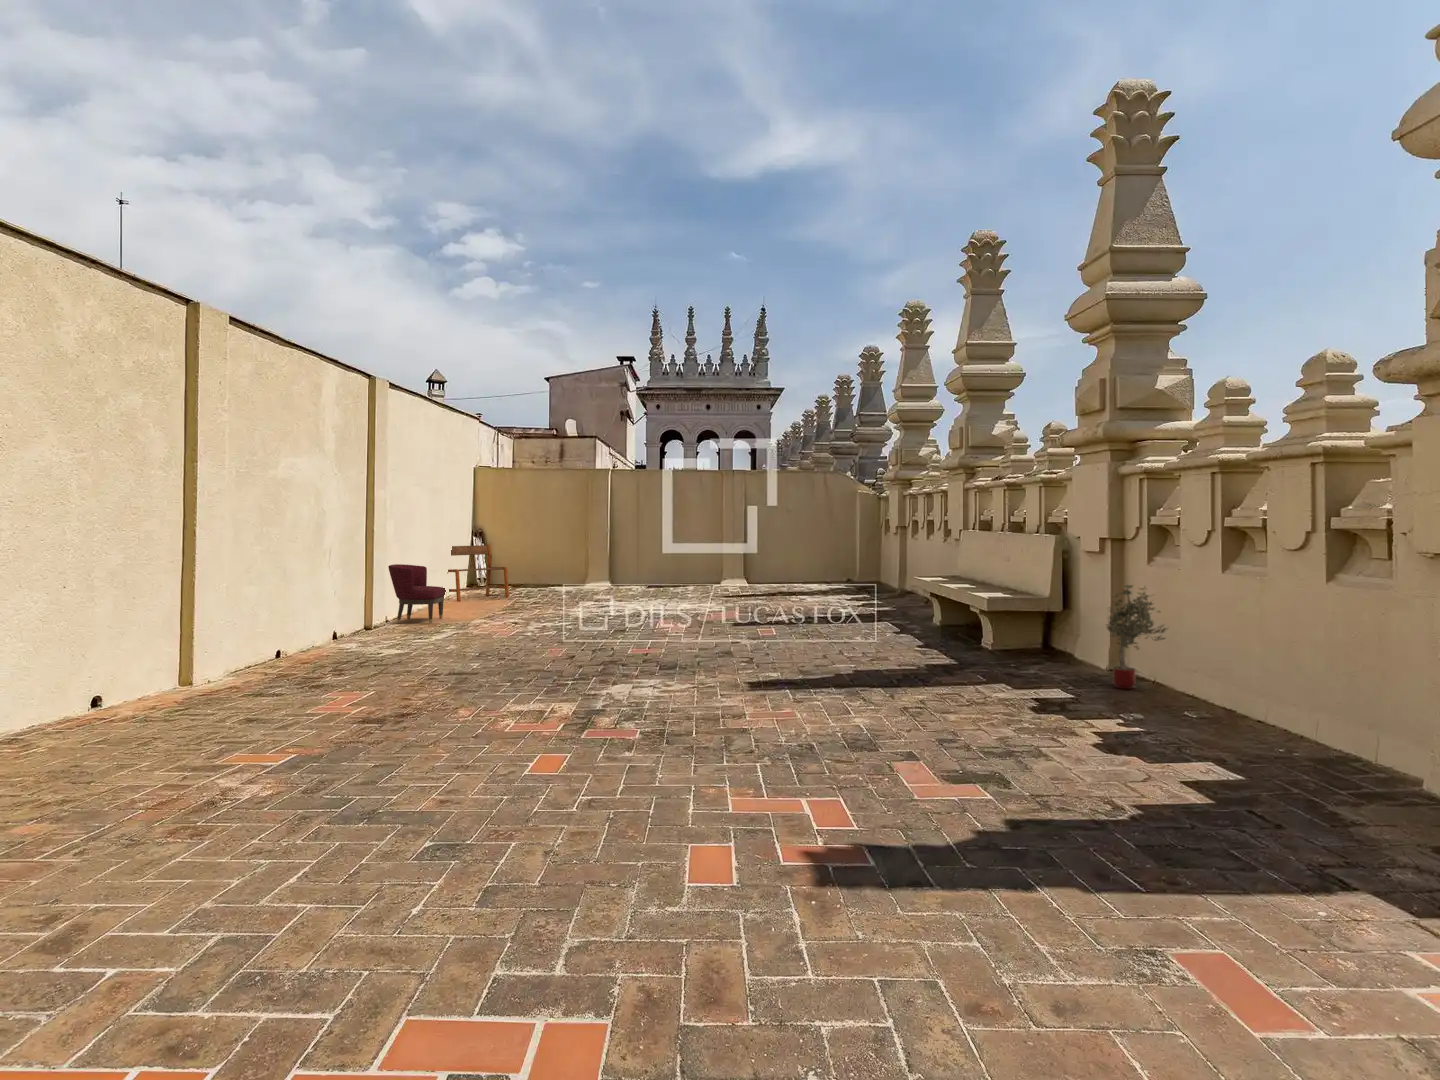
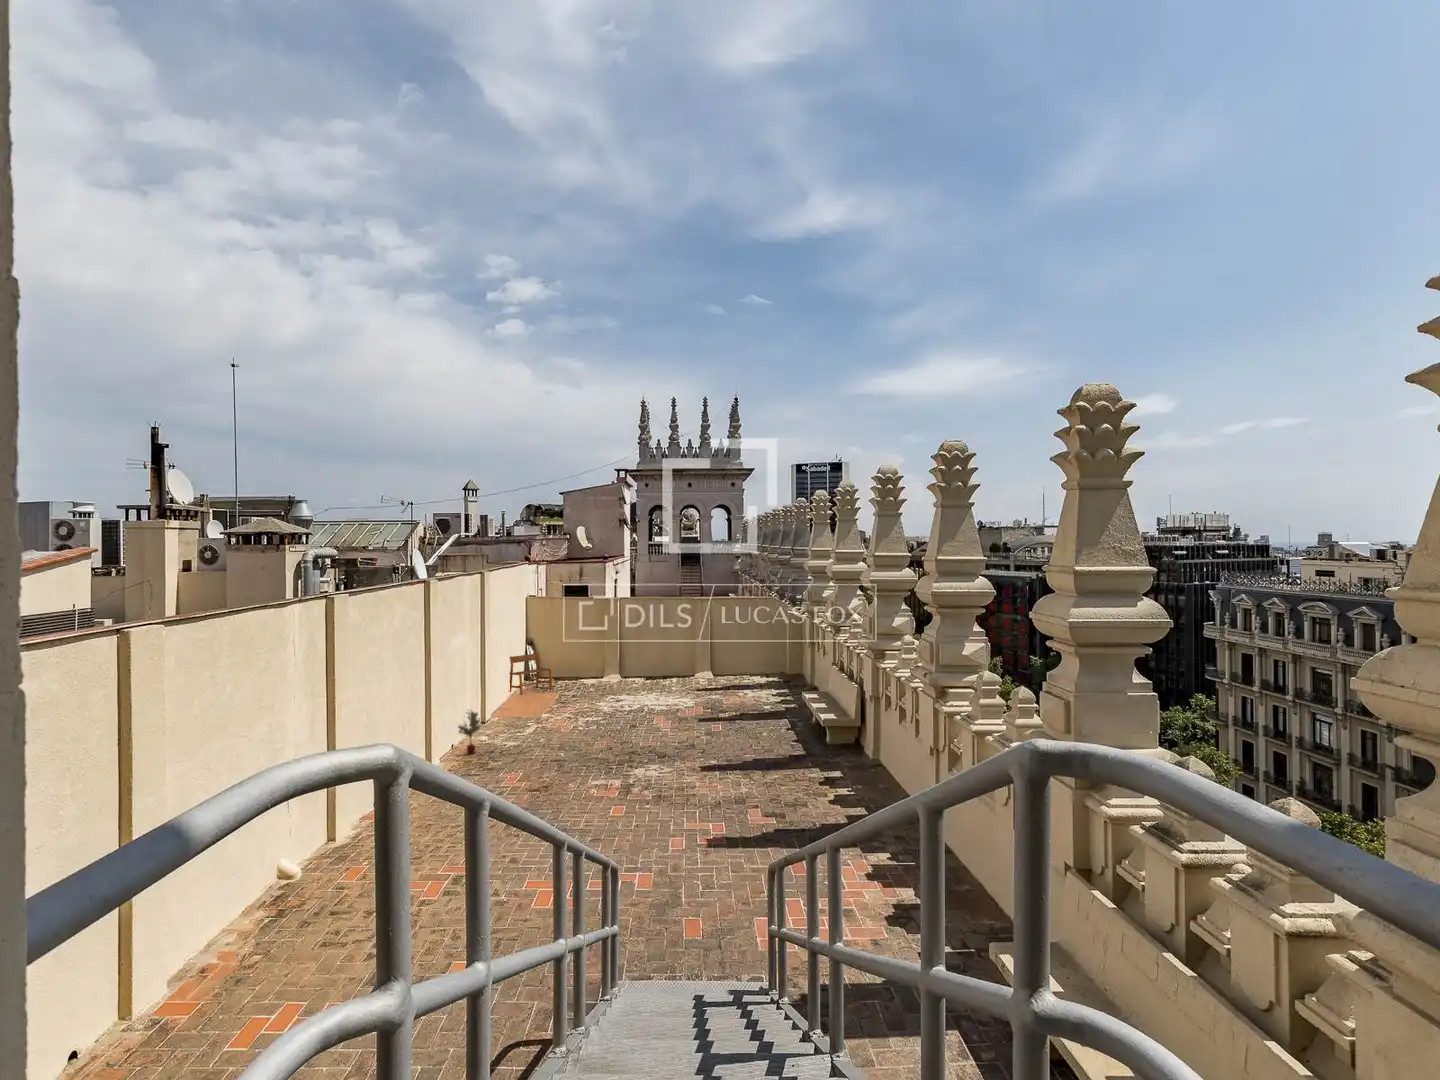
chair: present [388,564,446,624] -> none [493,682,525,720]
potted tree: present [1107,585,1167,689] -> present [458,711,480,754]

